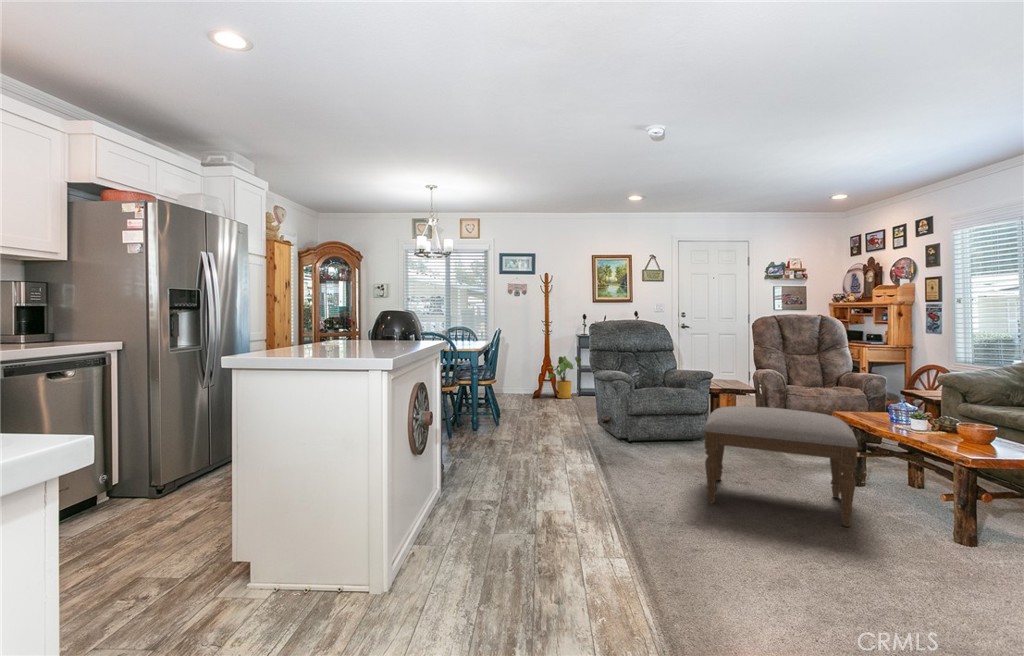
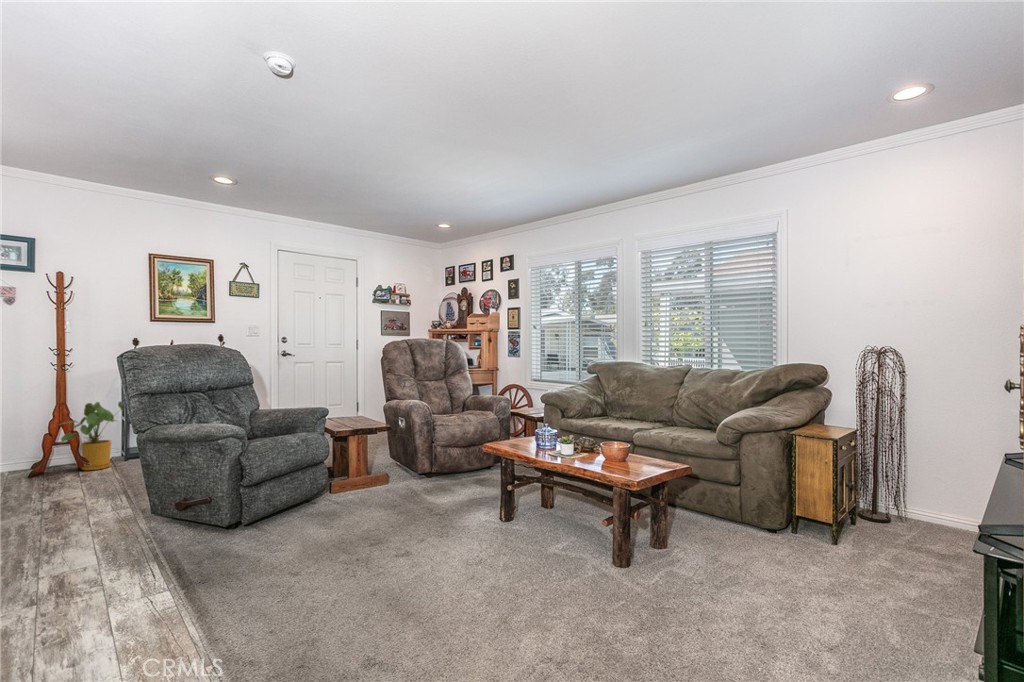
ottoman: present [705,406,858,527] -> none [366,448,540,602]

